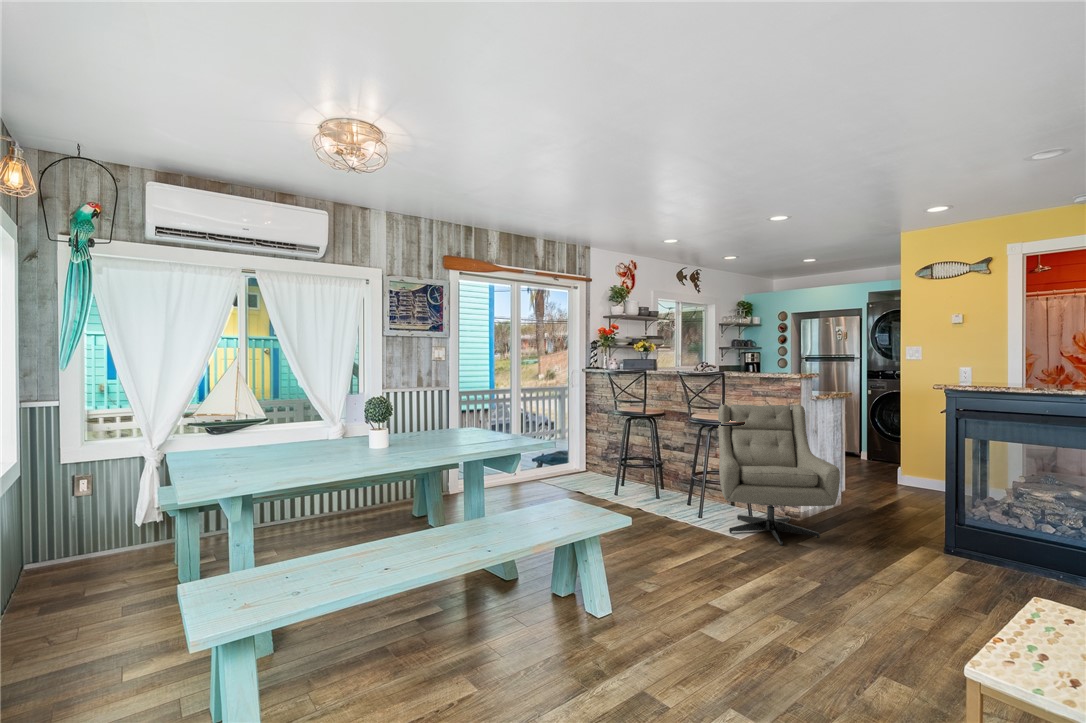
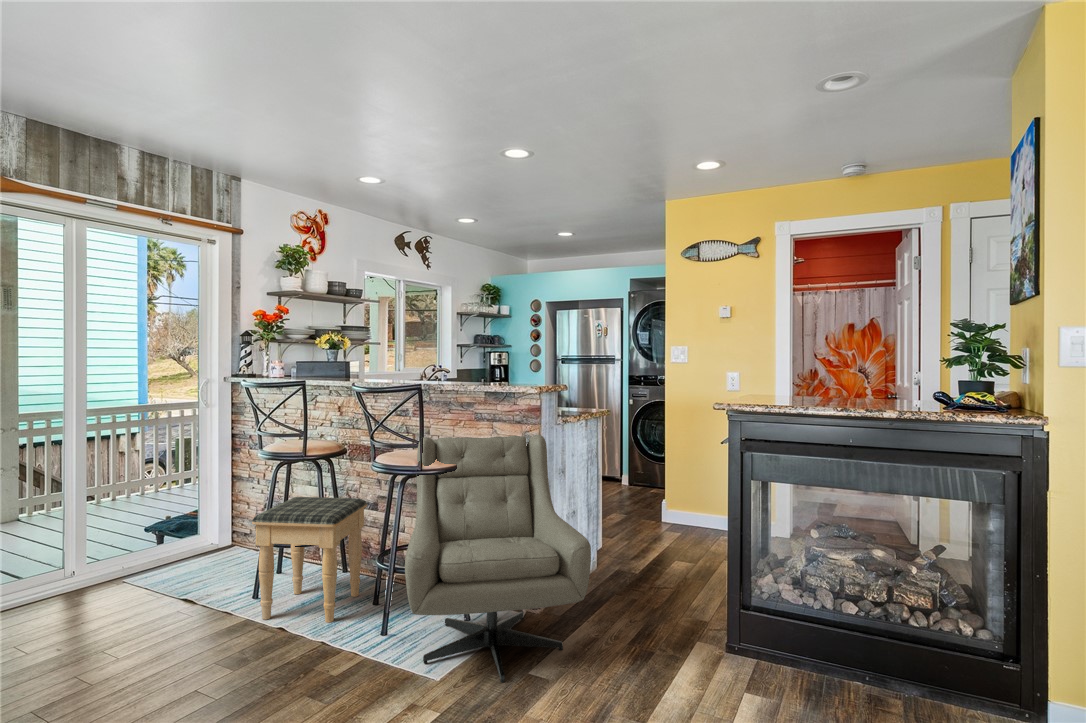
footstool: none [621,439,682,511] -> present [252,497,367,623]

